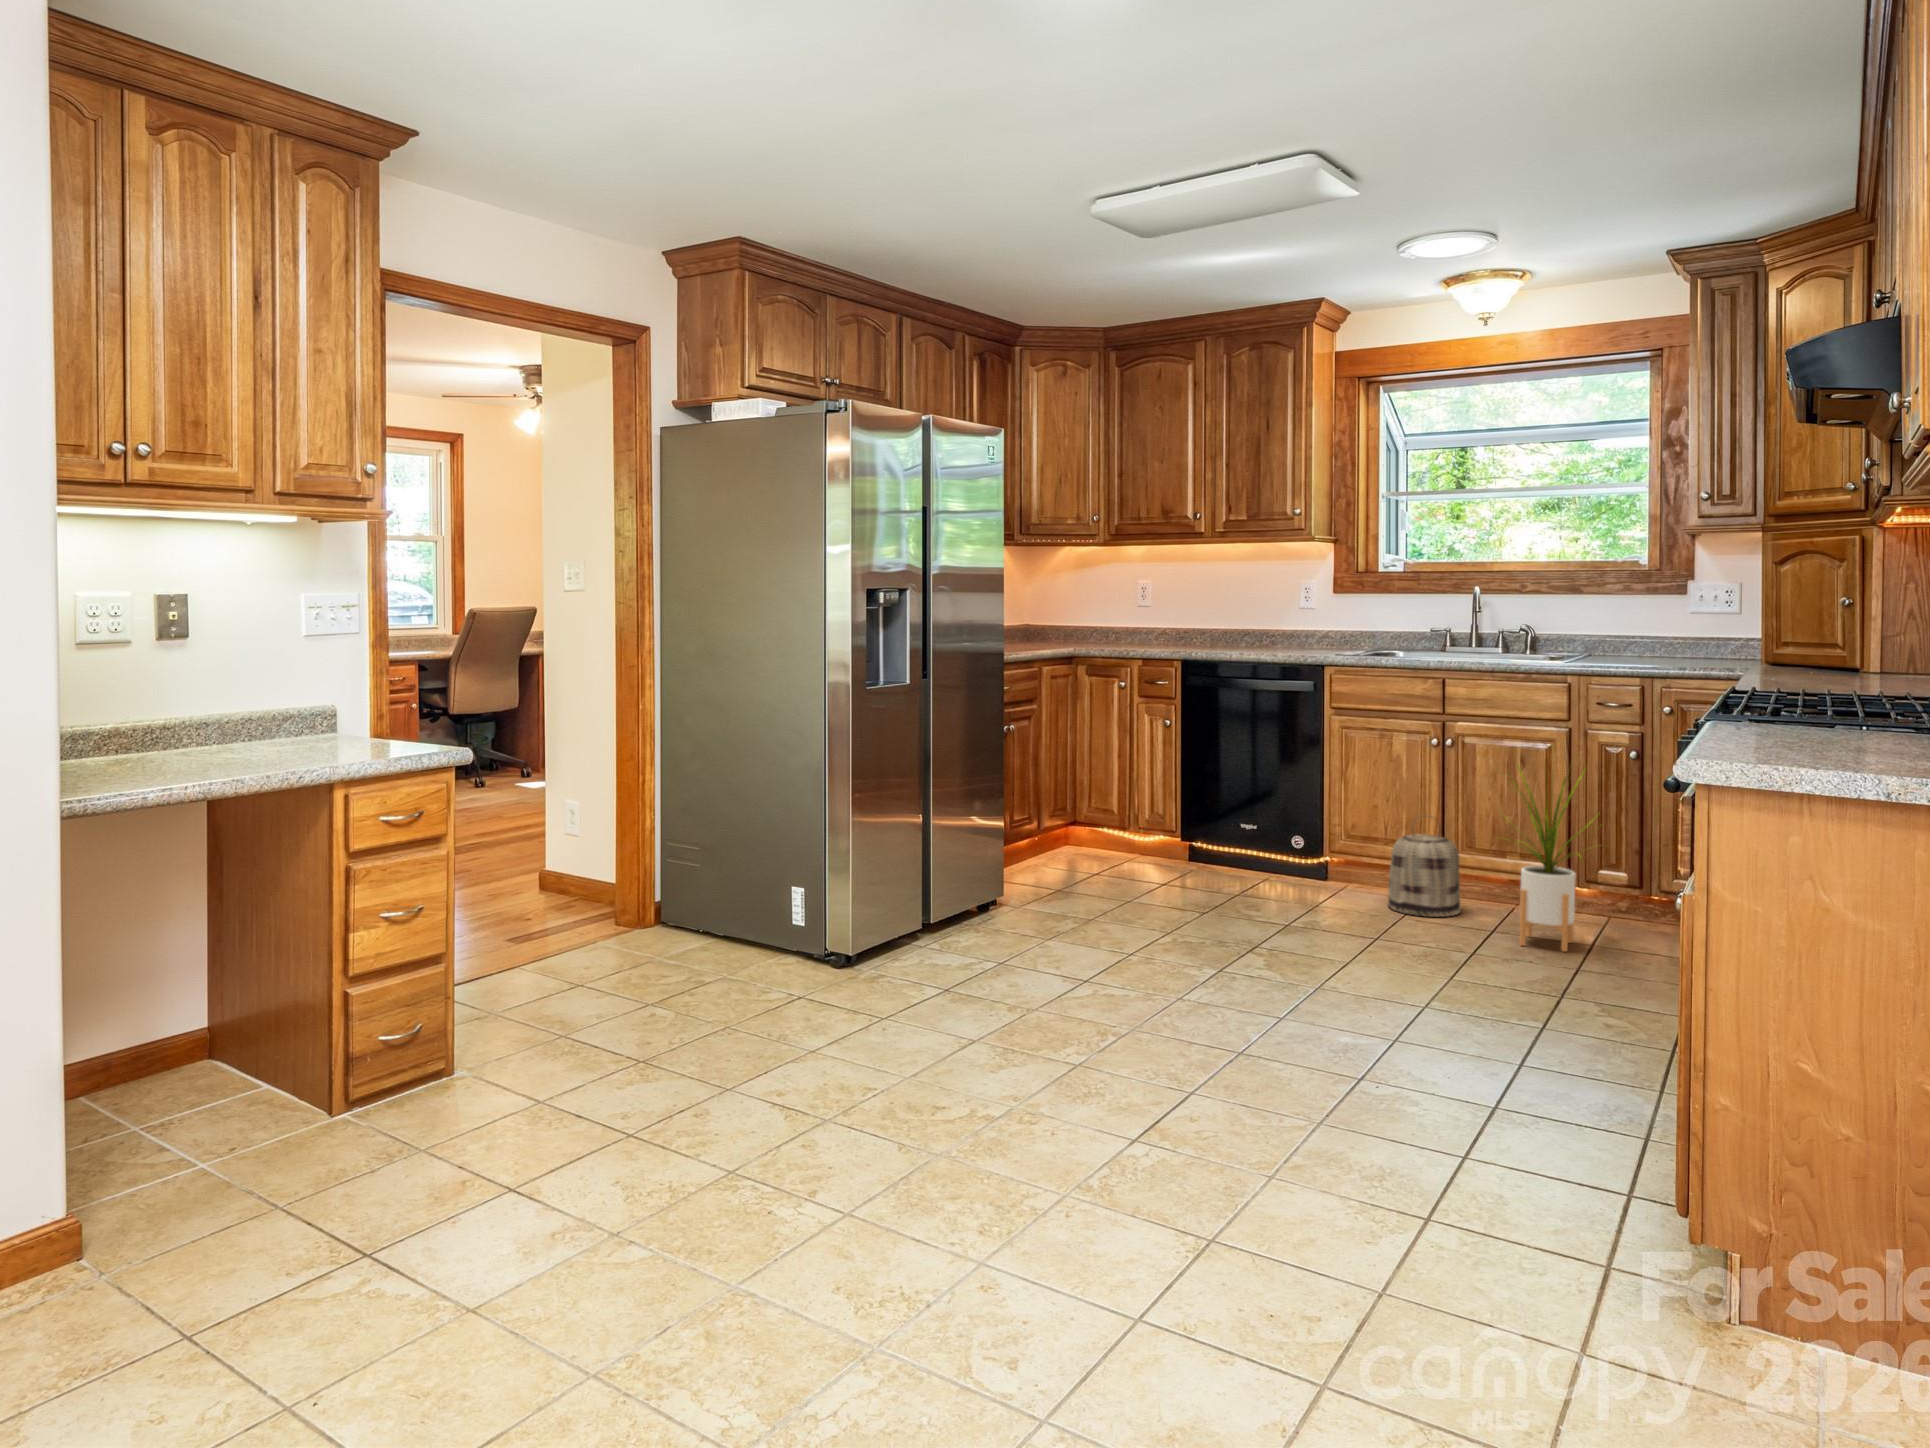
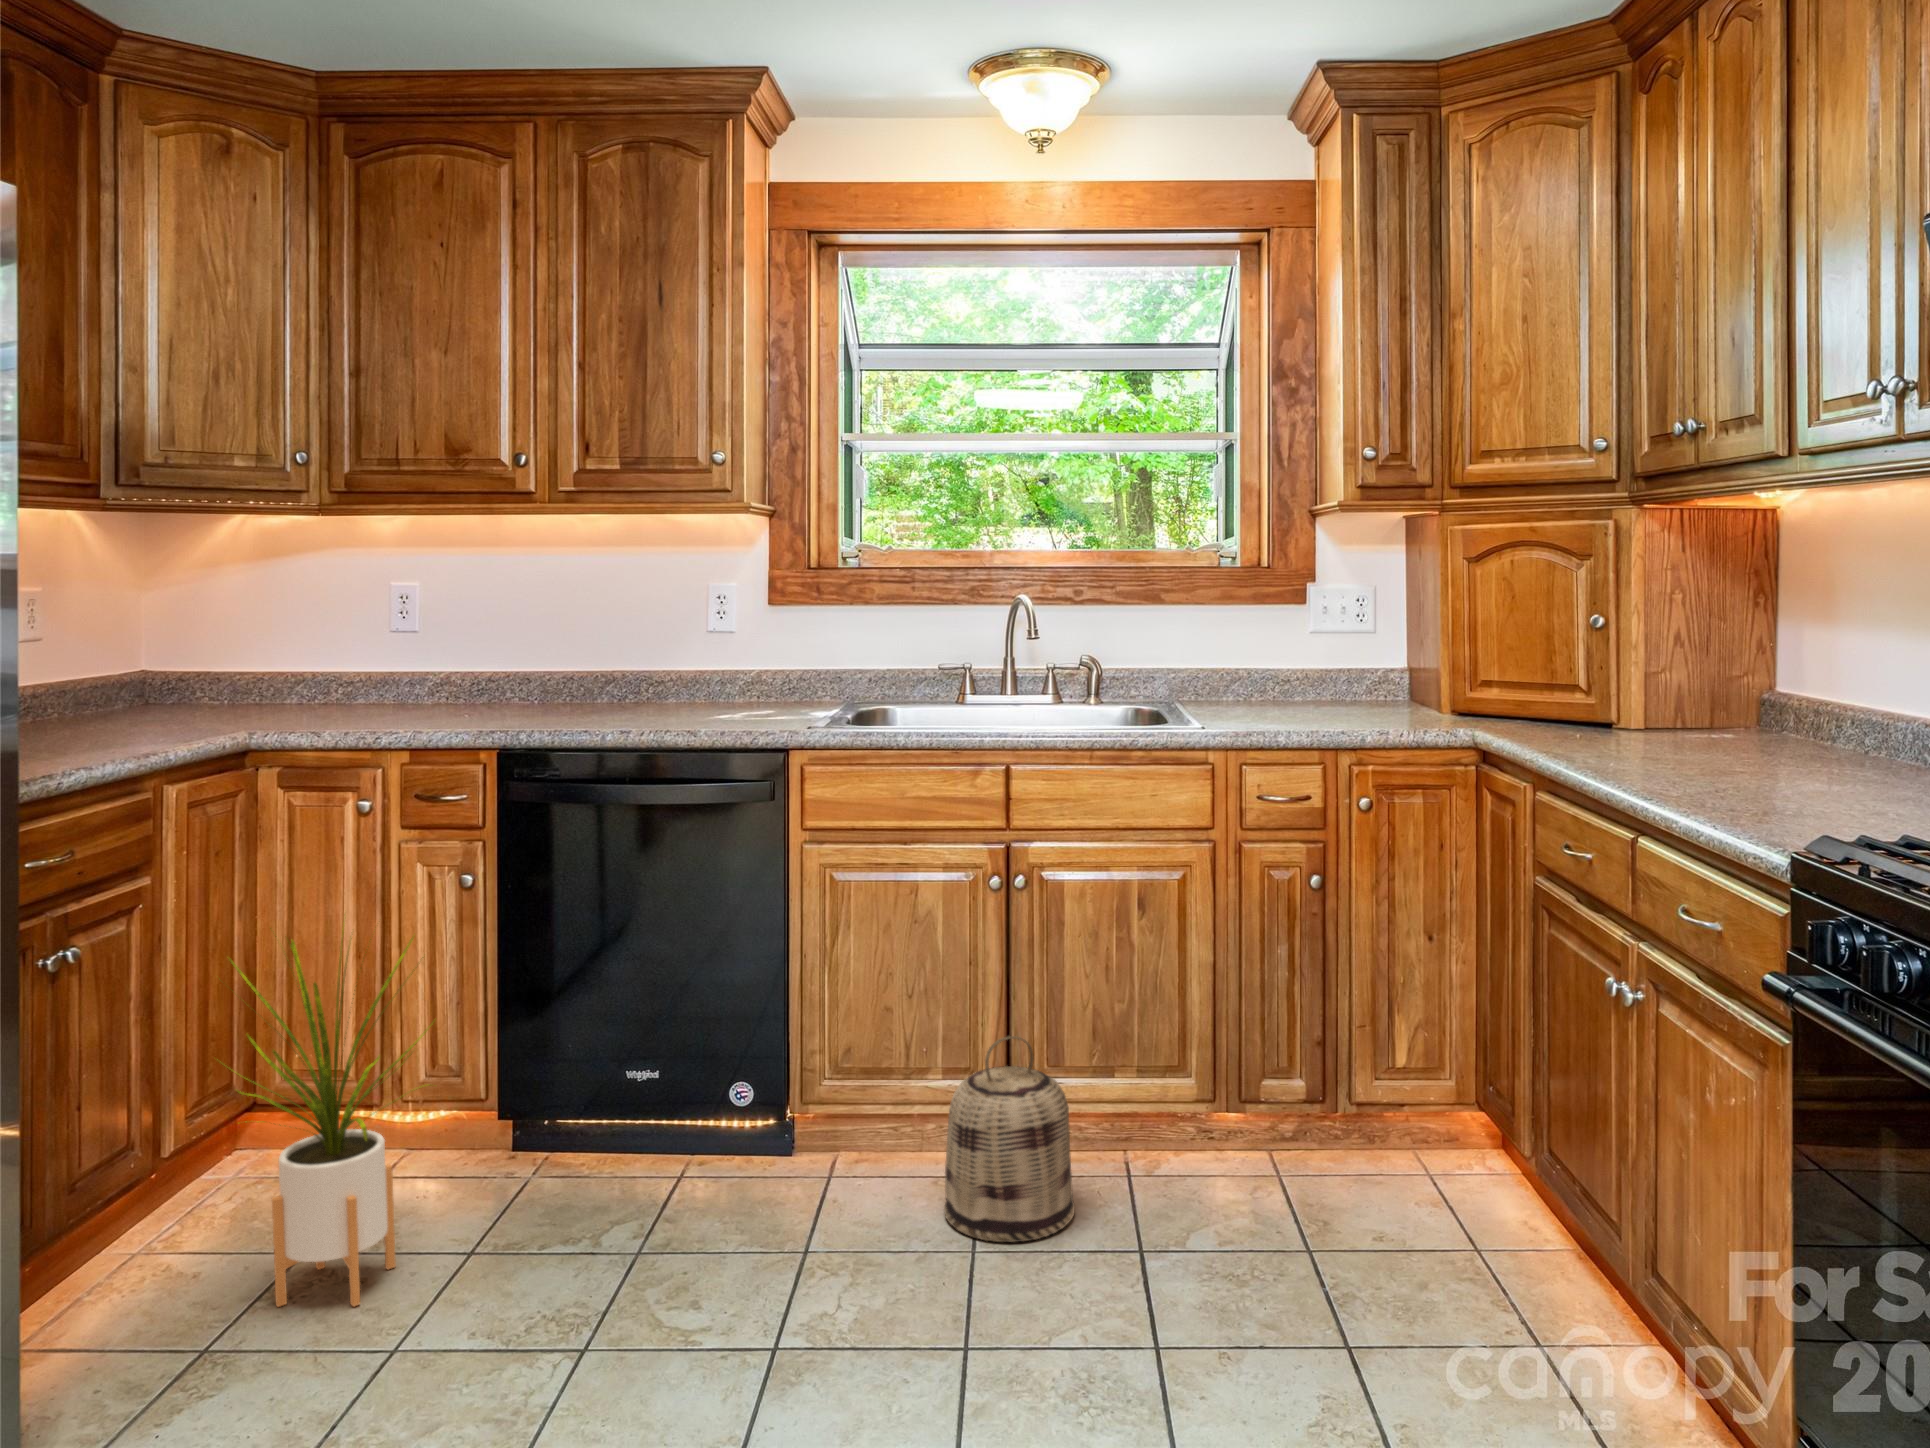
house plant: present [1512,768,1589,952] -> present [217,928,431,1307]

